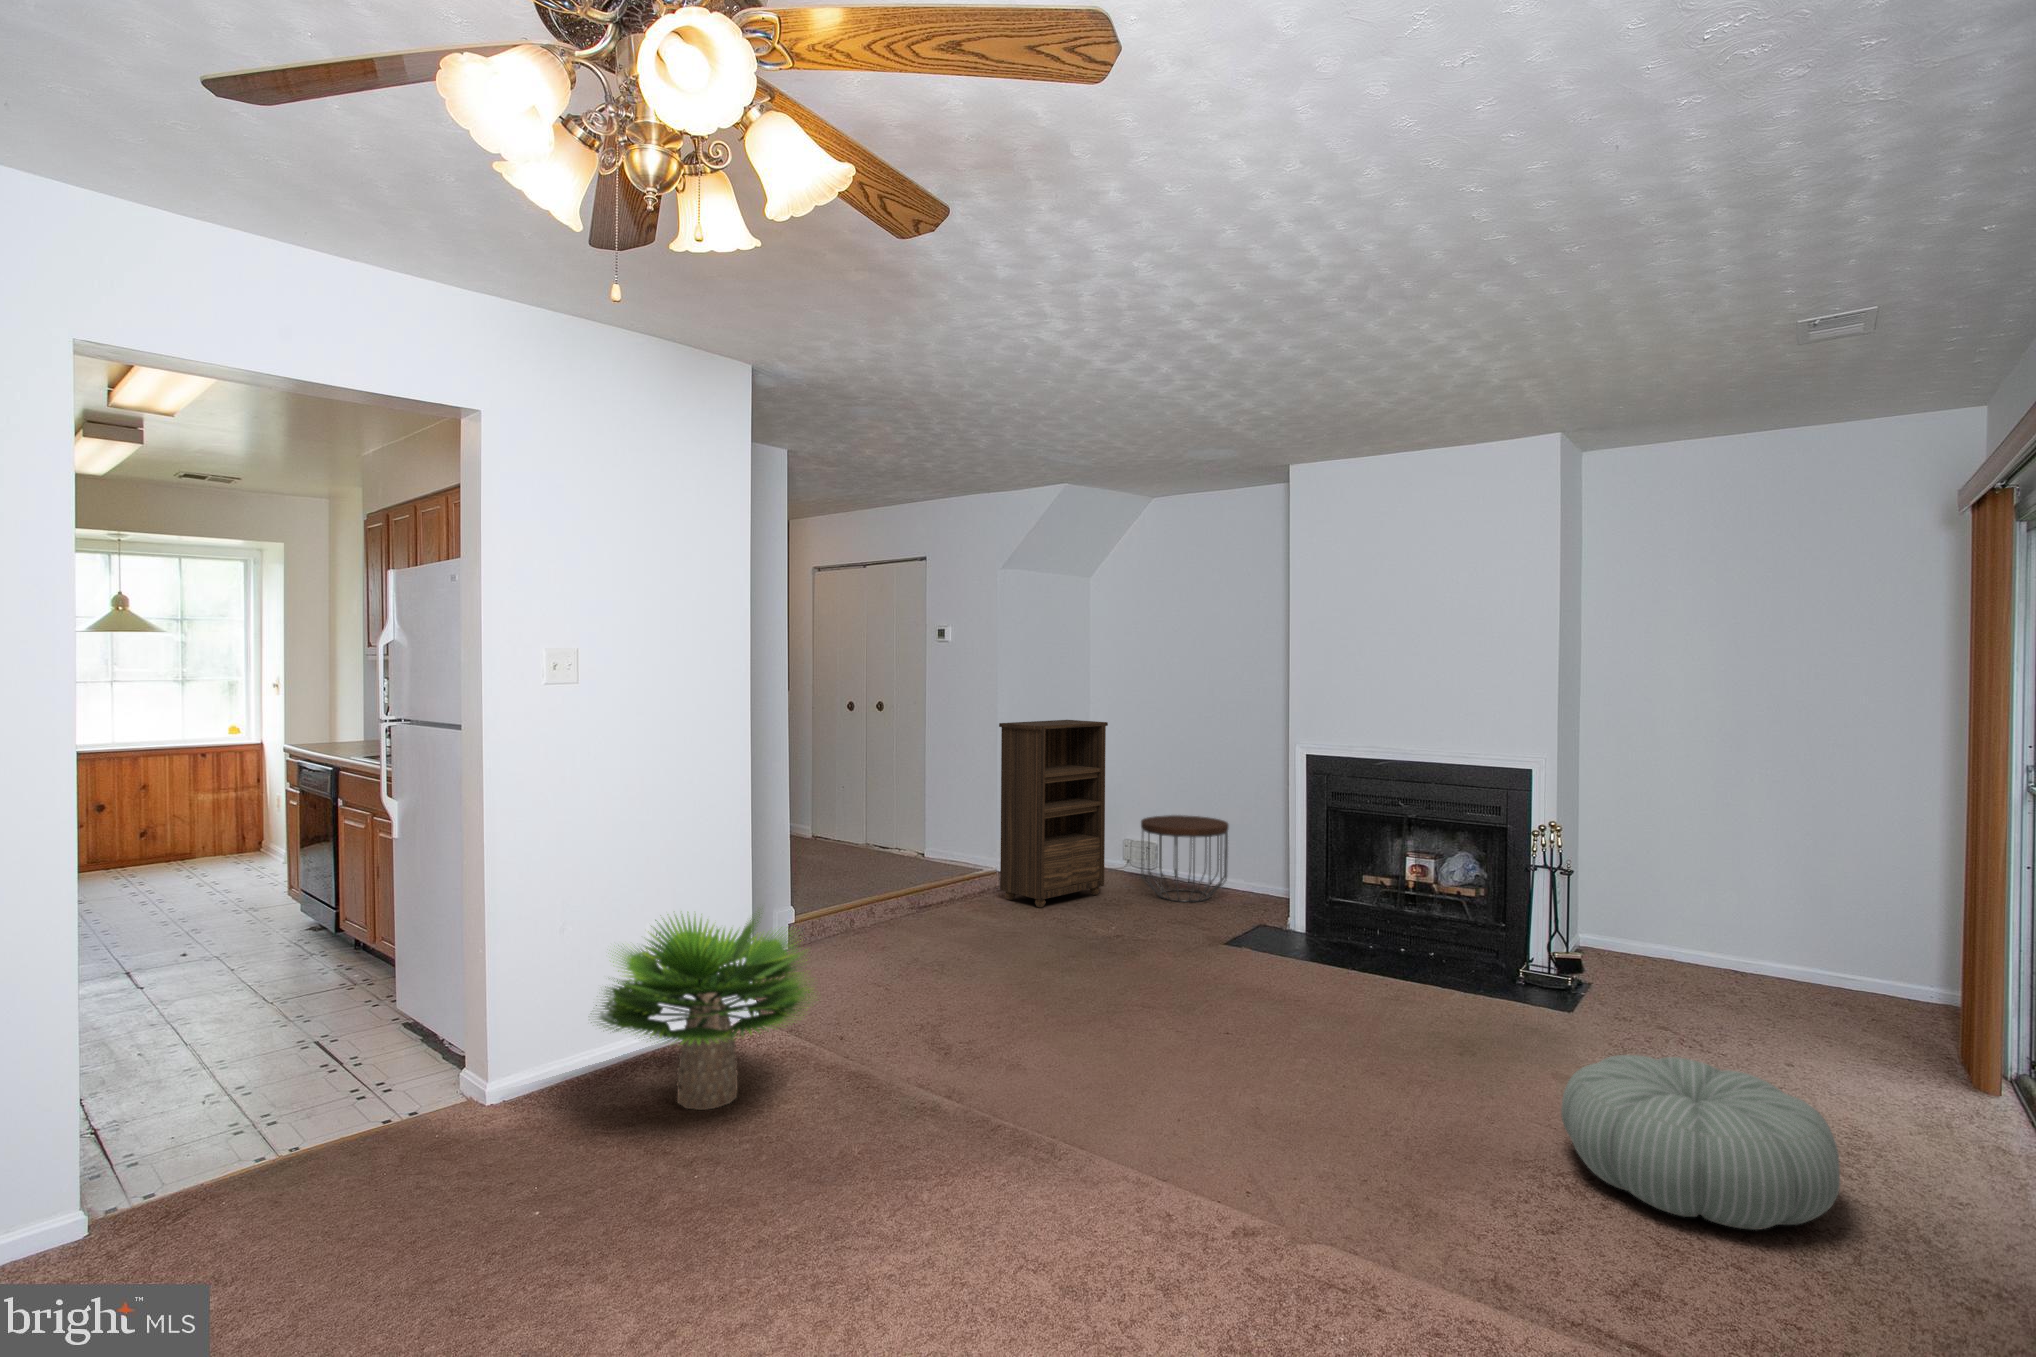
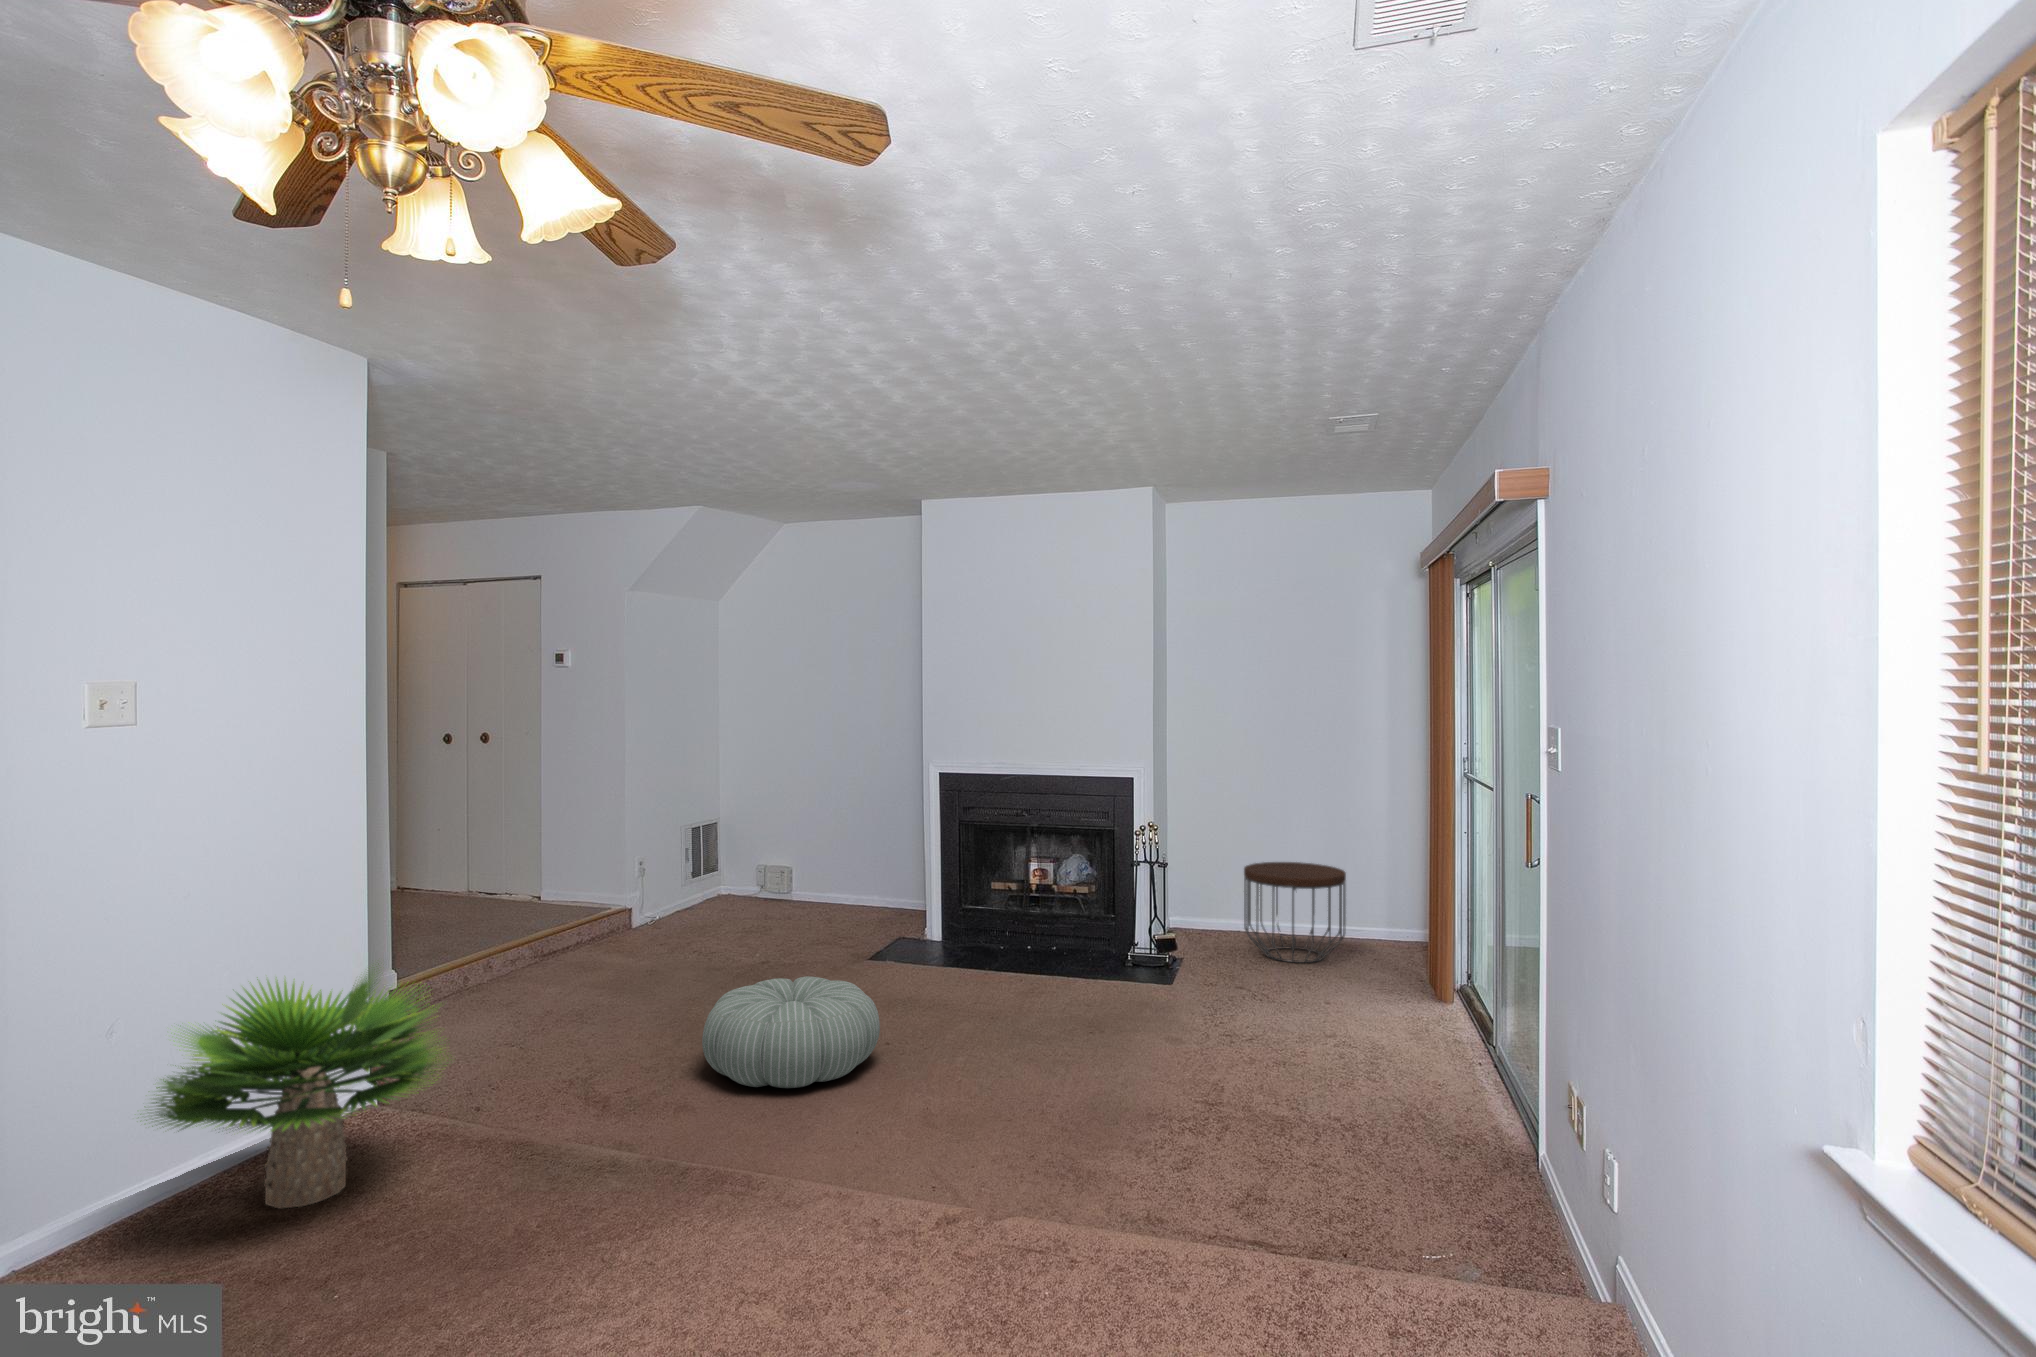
bookshelf: present [999,720,1108,908] -> none [627,744,744,942]
side table: present [1141,815,1229,902] -> present [1244,862,1346,963]
pouf: present [1561,1055,1840,1230] -> present [702,976,880,1088]

